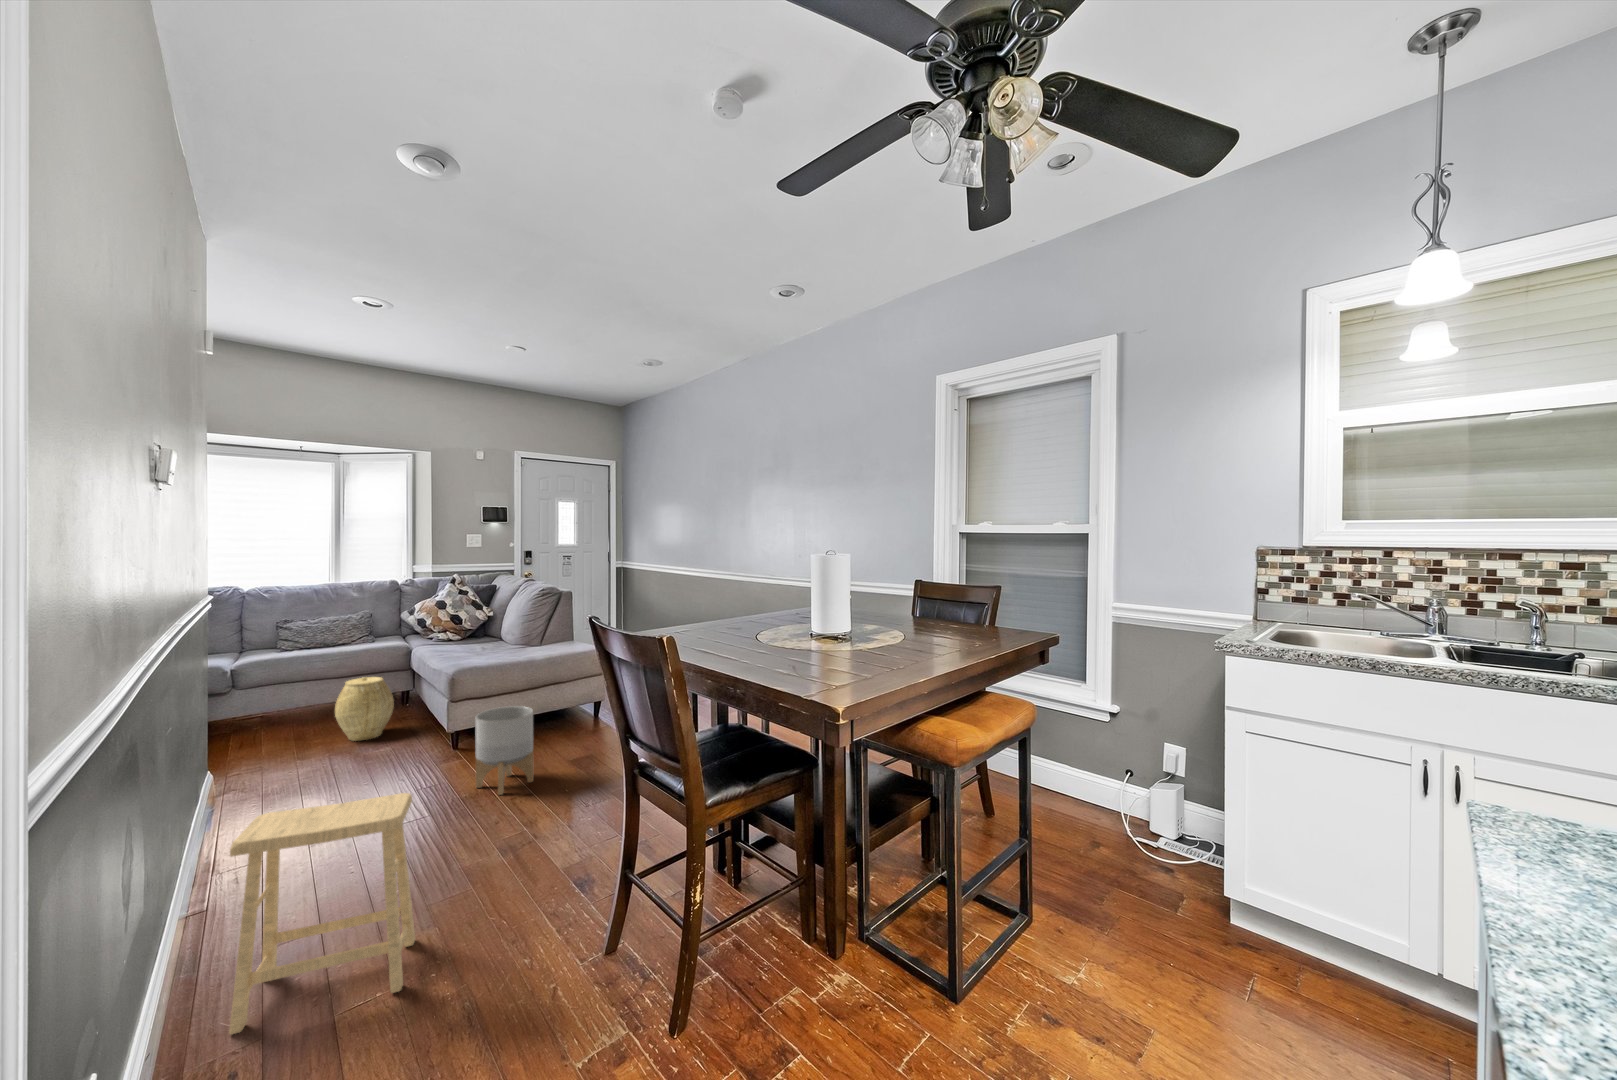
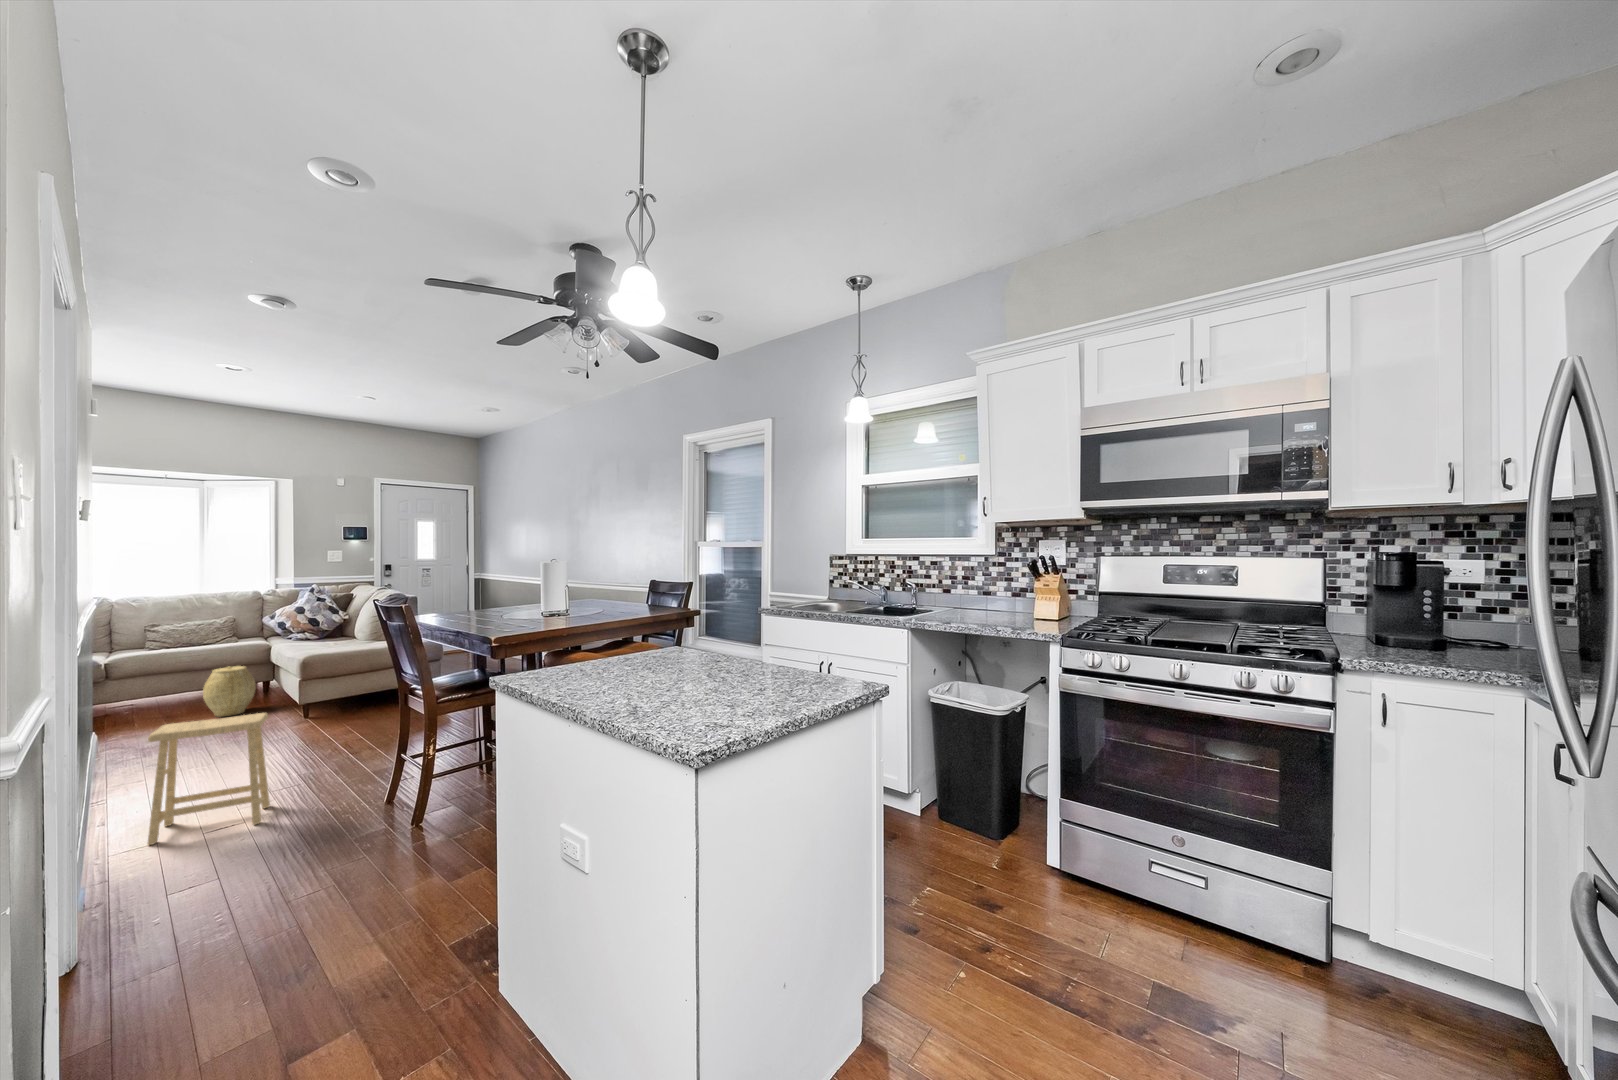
planter: present [475,706,533,795] -> none [323,678,370,740]

